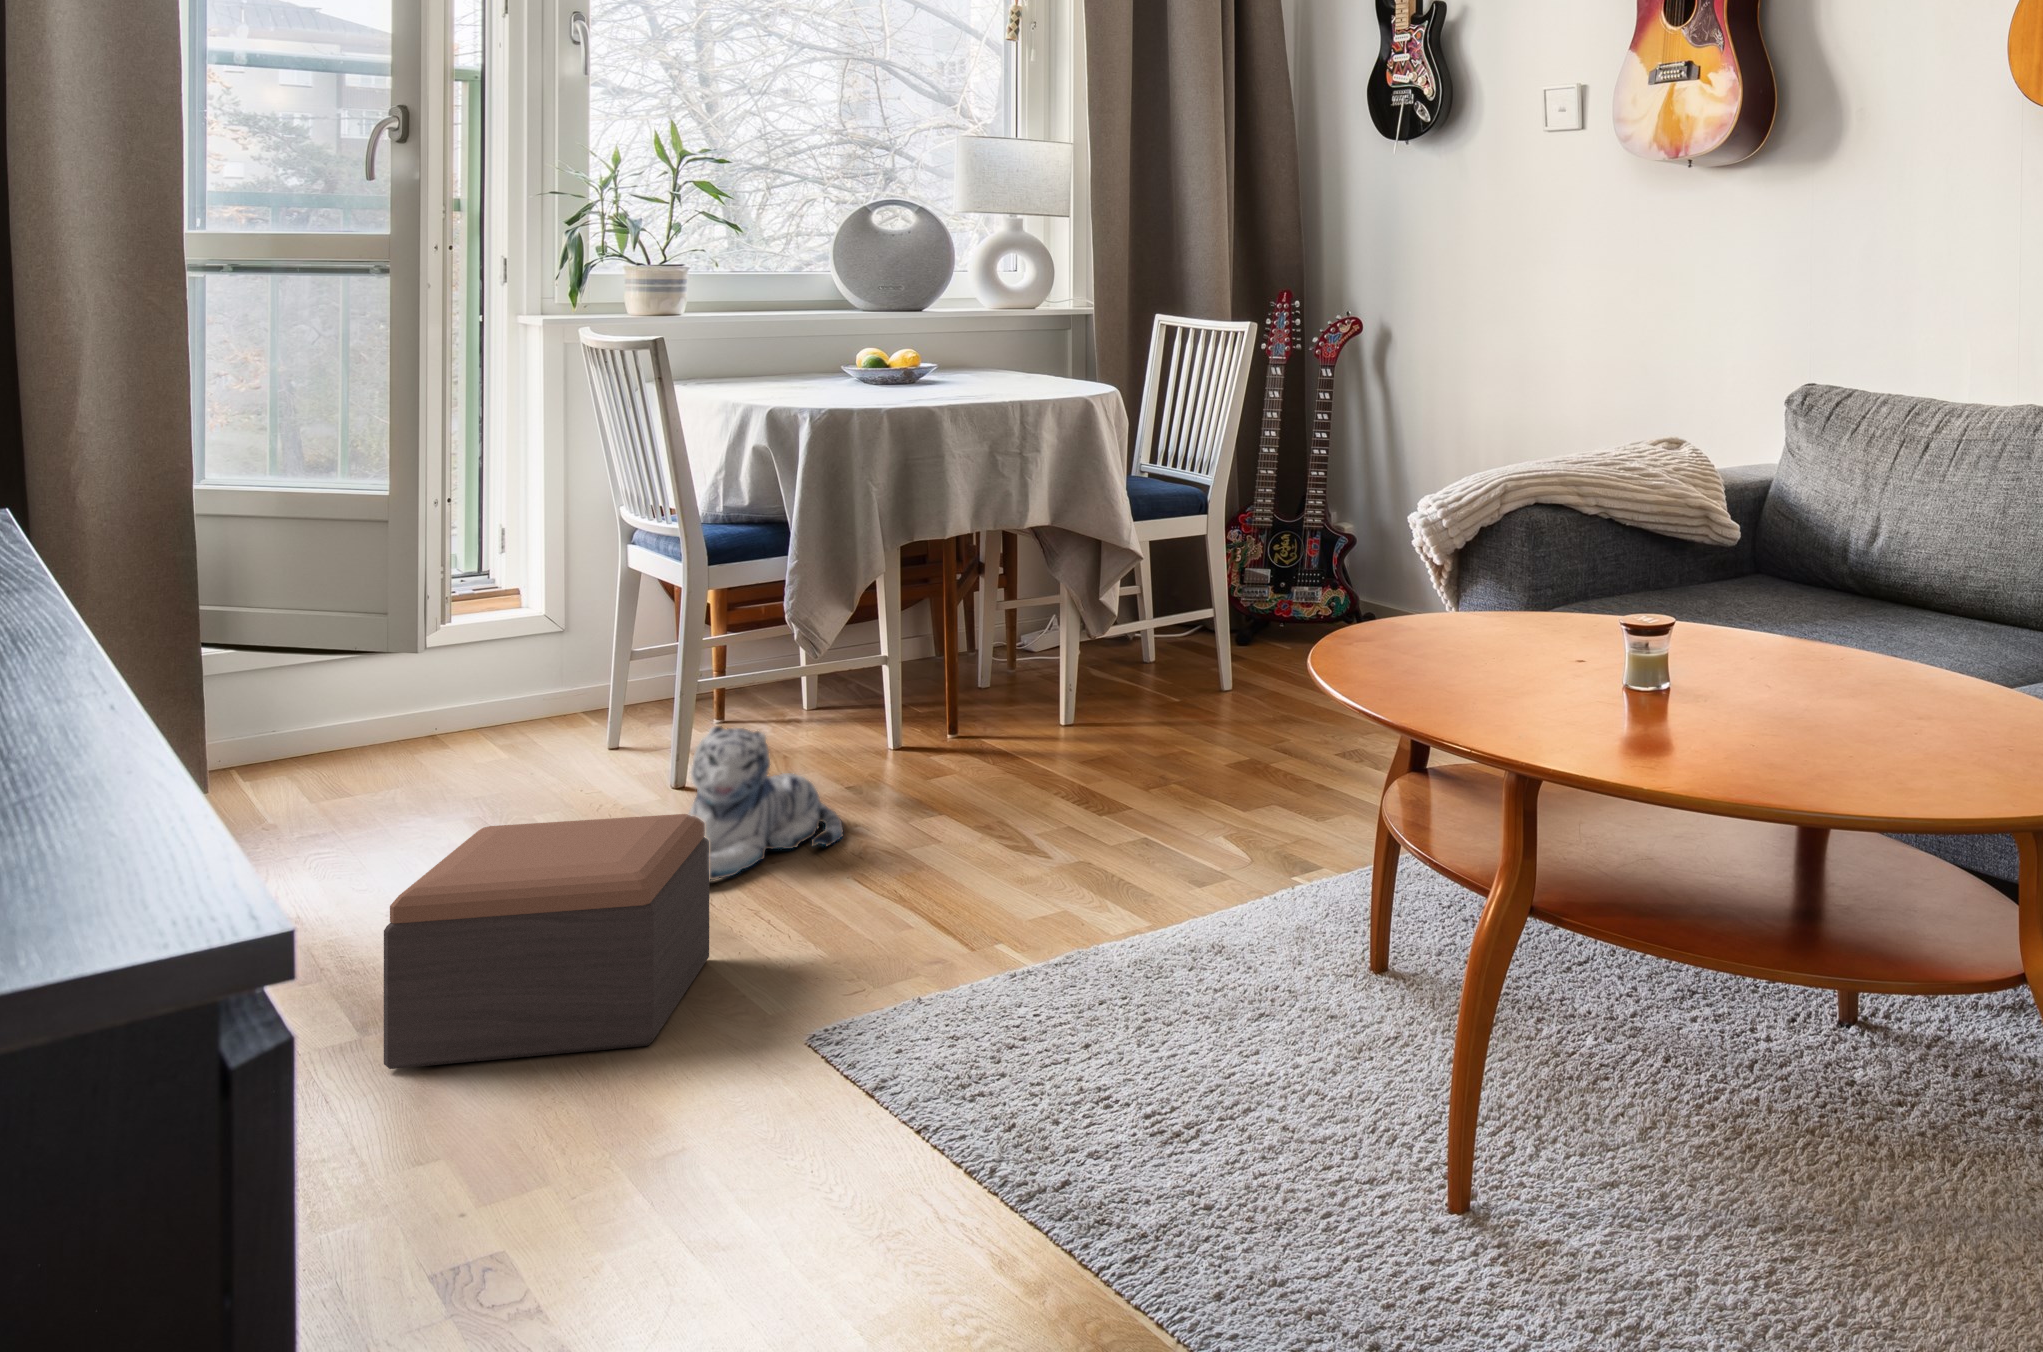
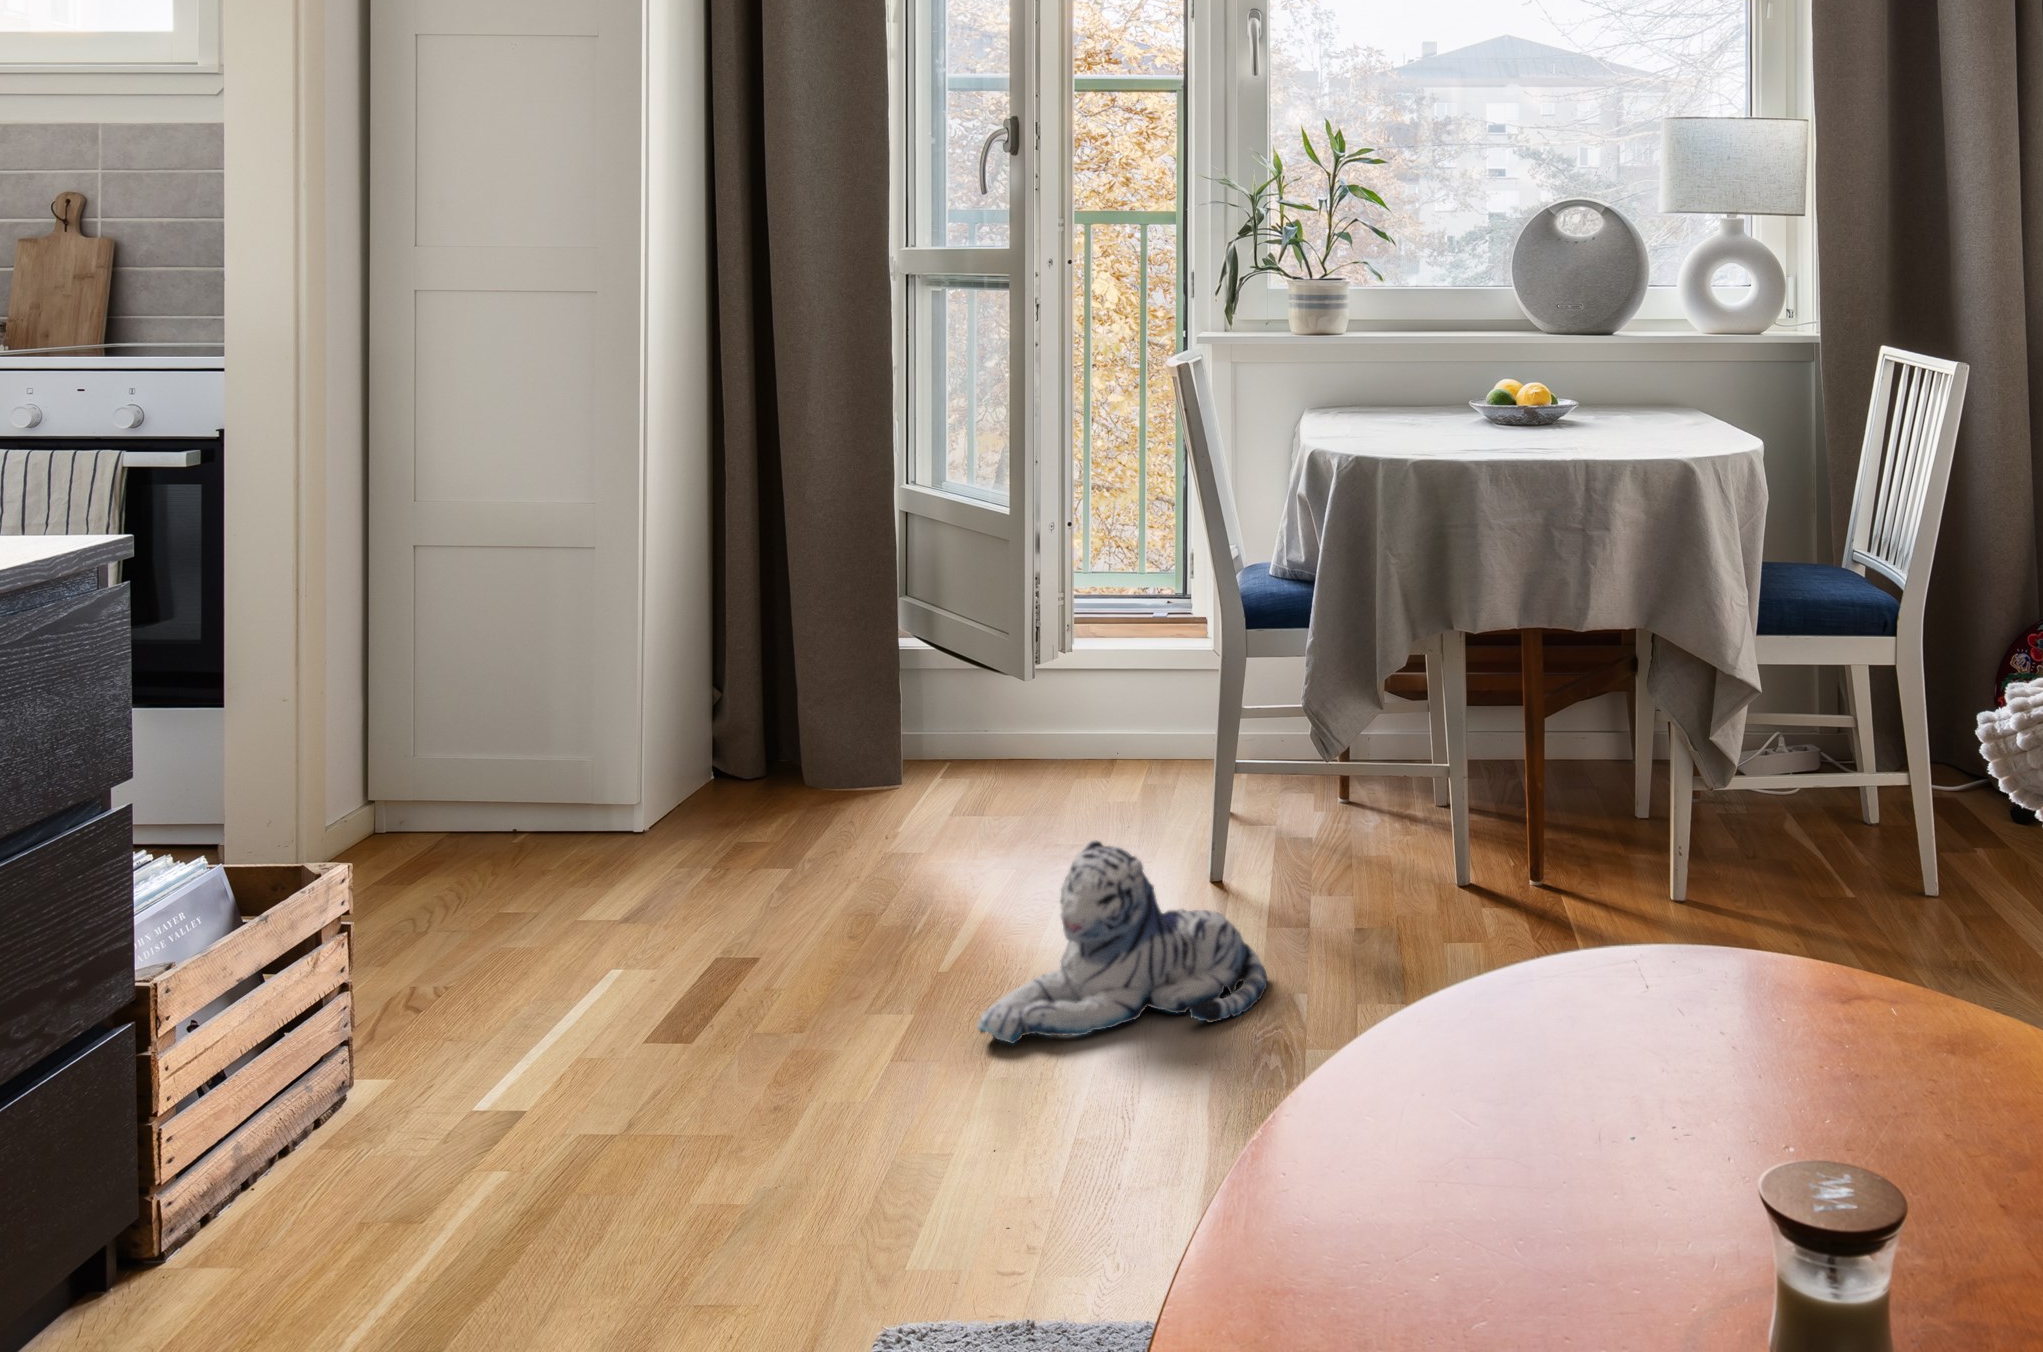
footstool: present [384,814,709,1069] -> none [510,928,916,1282]

